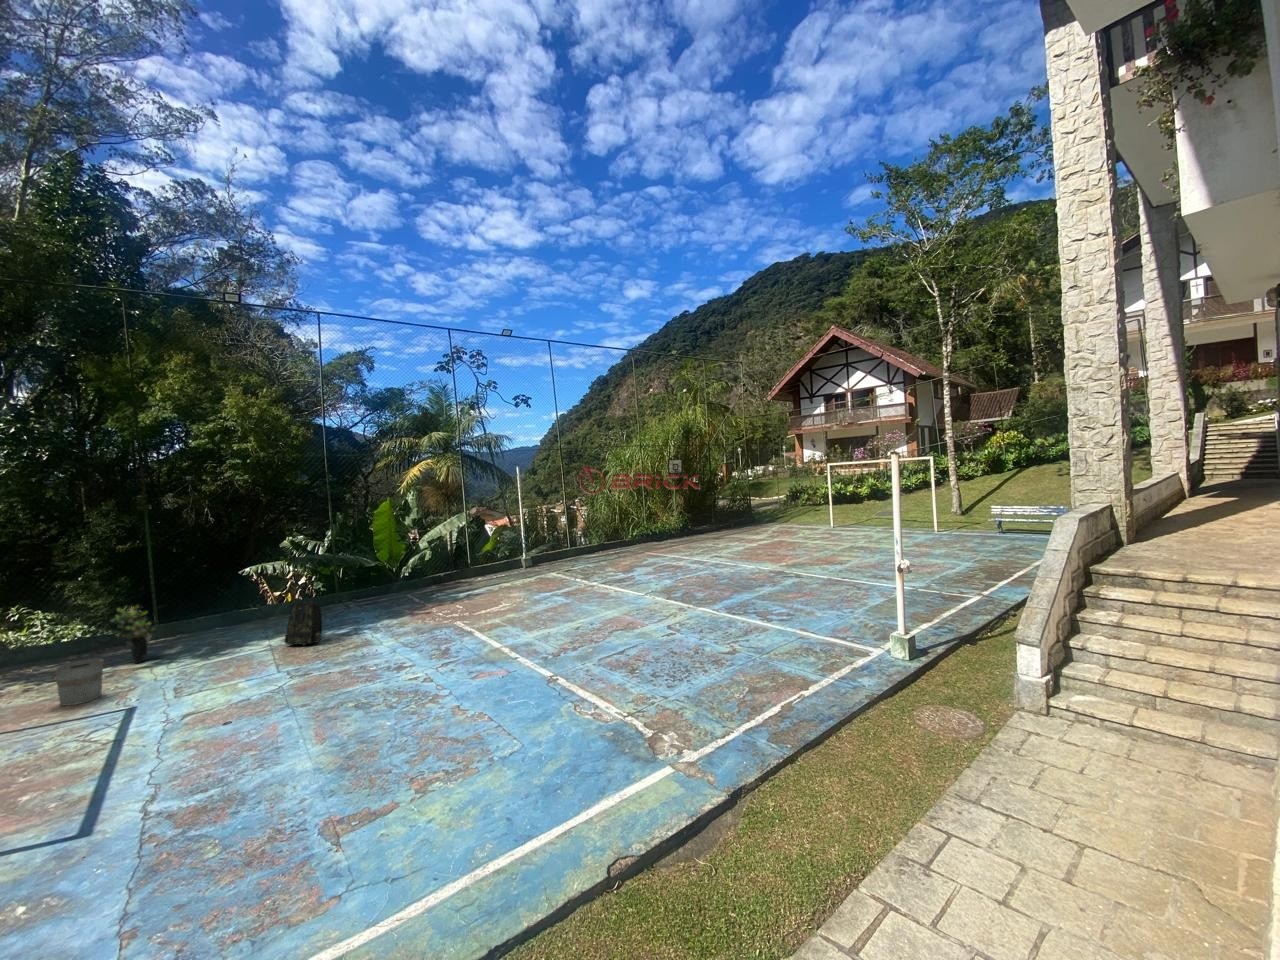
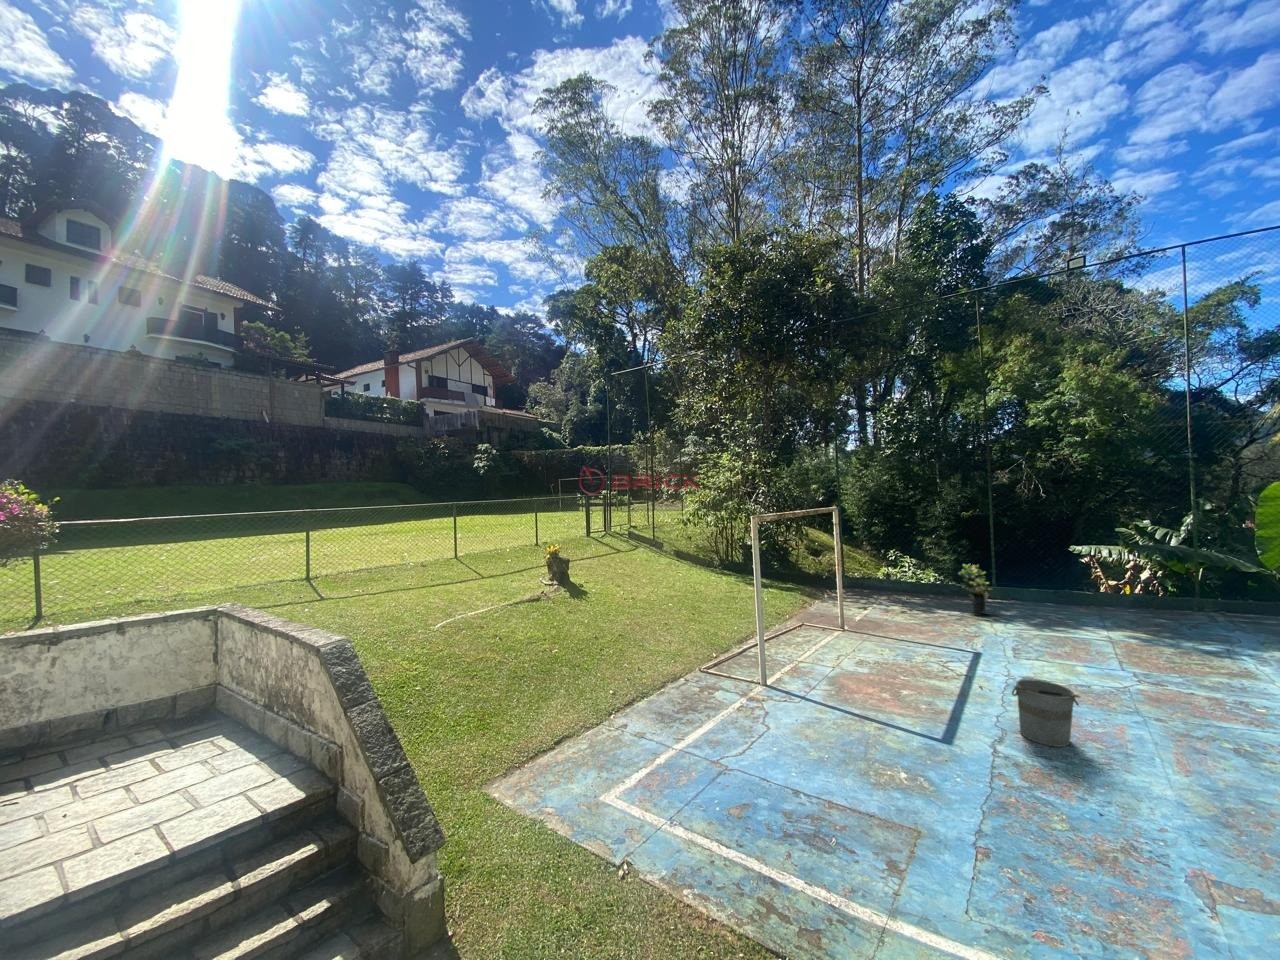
backpack: present [285,601,322,646] -> none [1127,600,1180,655]
bucket: present [51,659,107,706] -> present [1012,679,1080,747]

